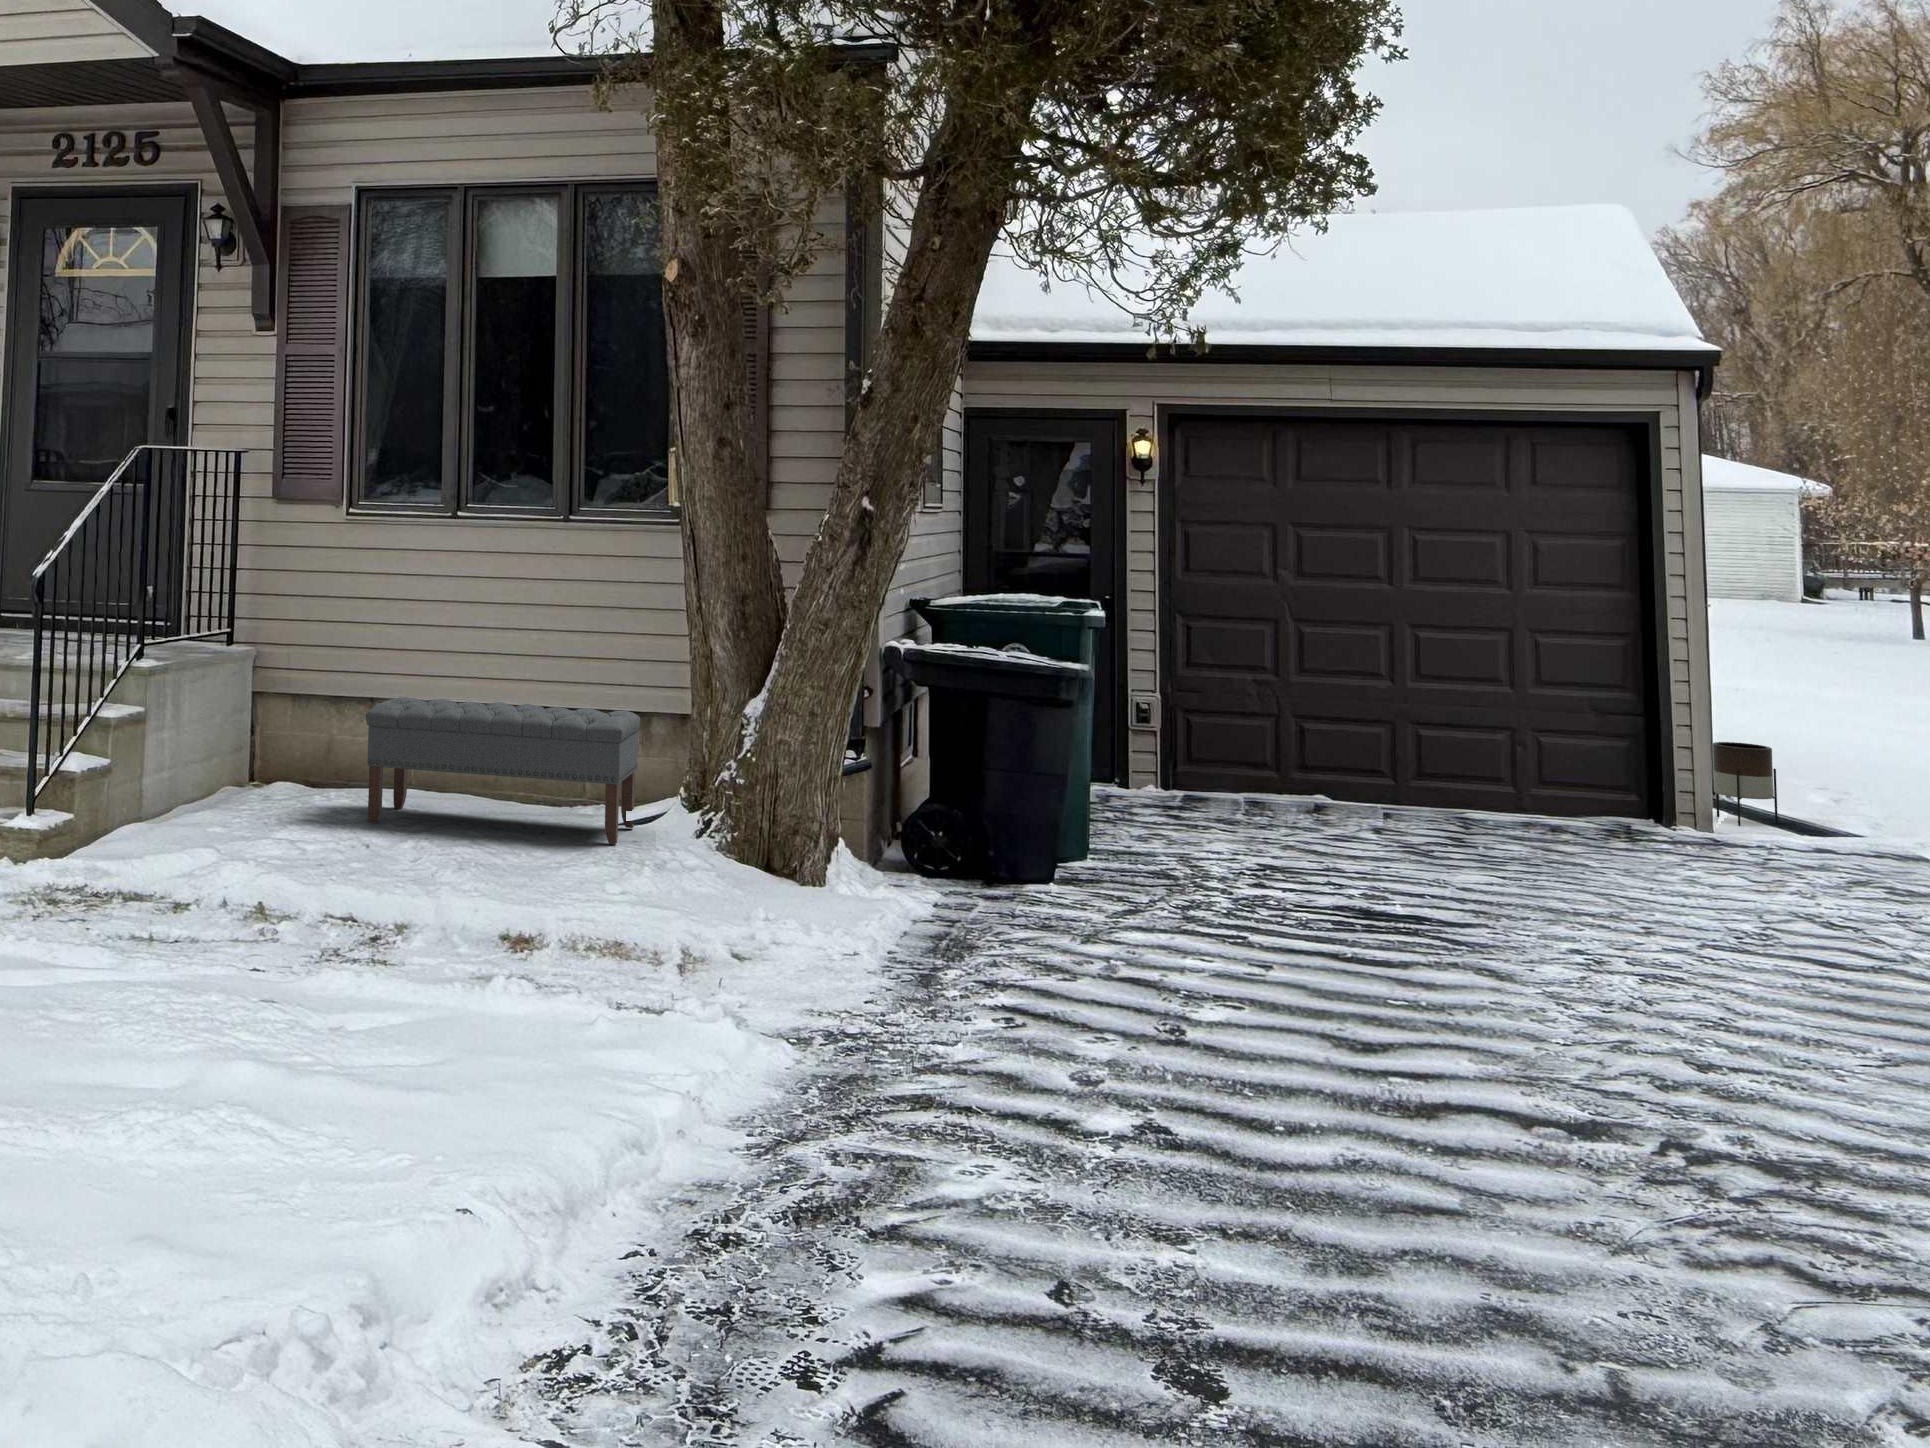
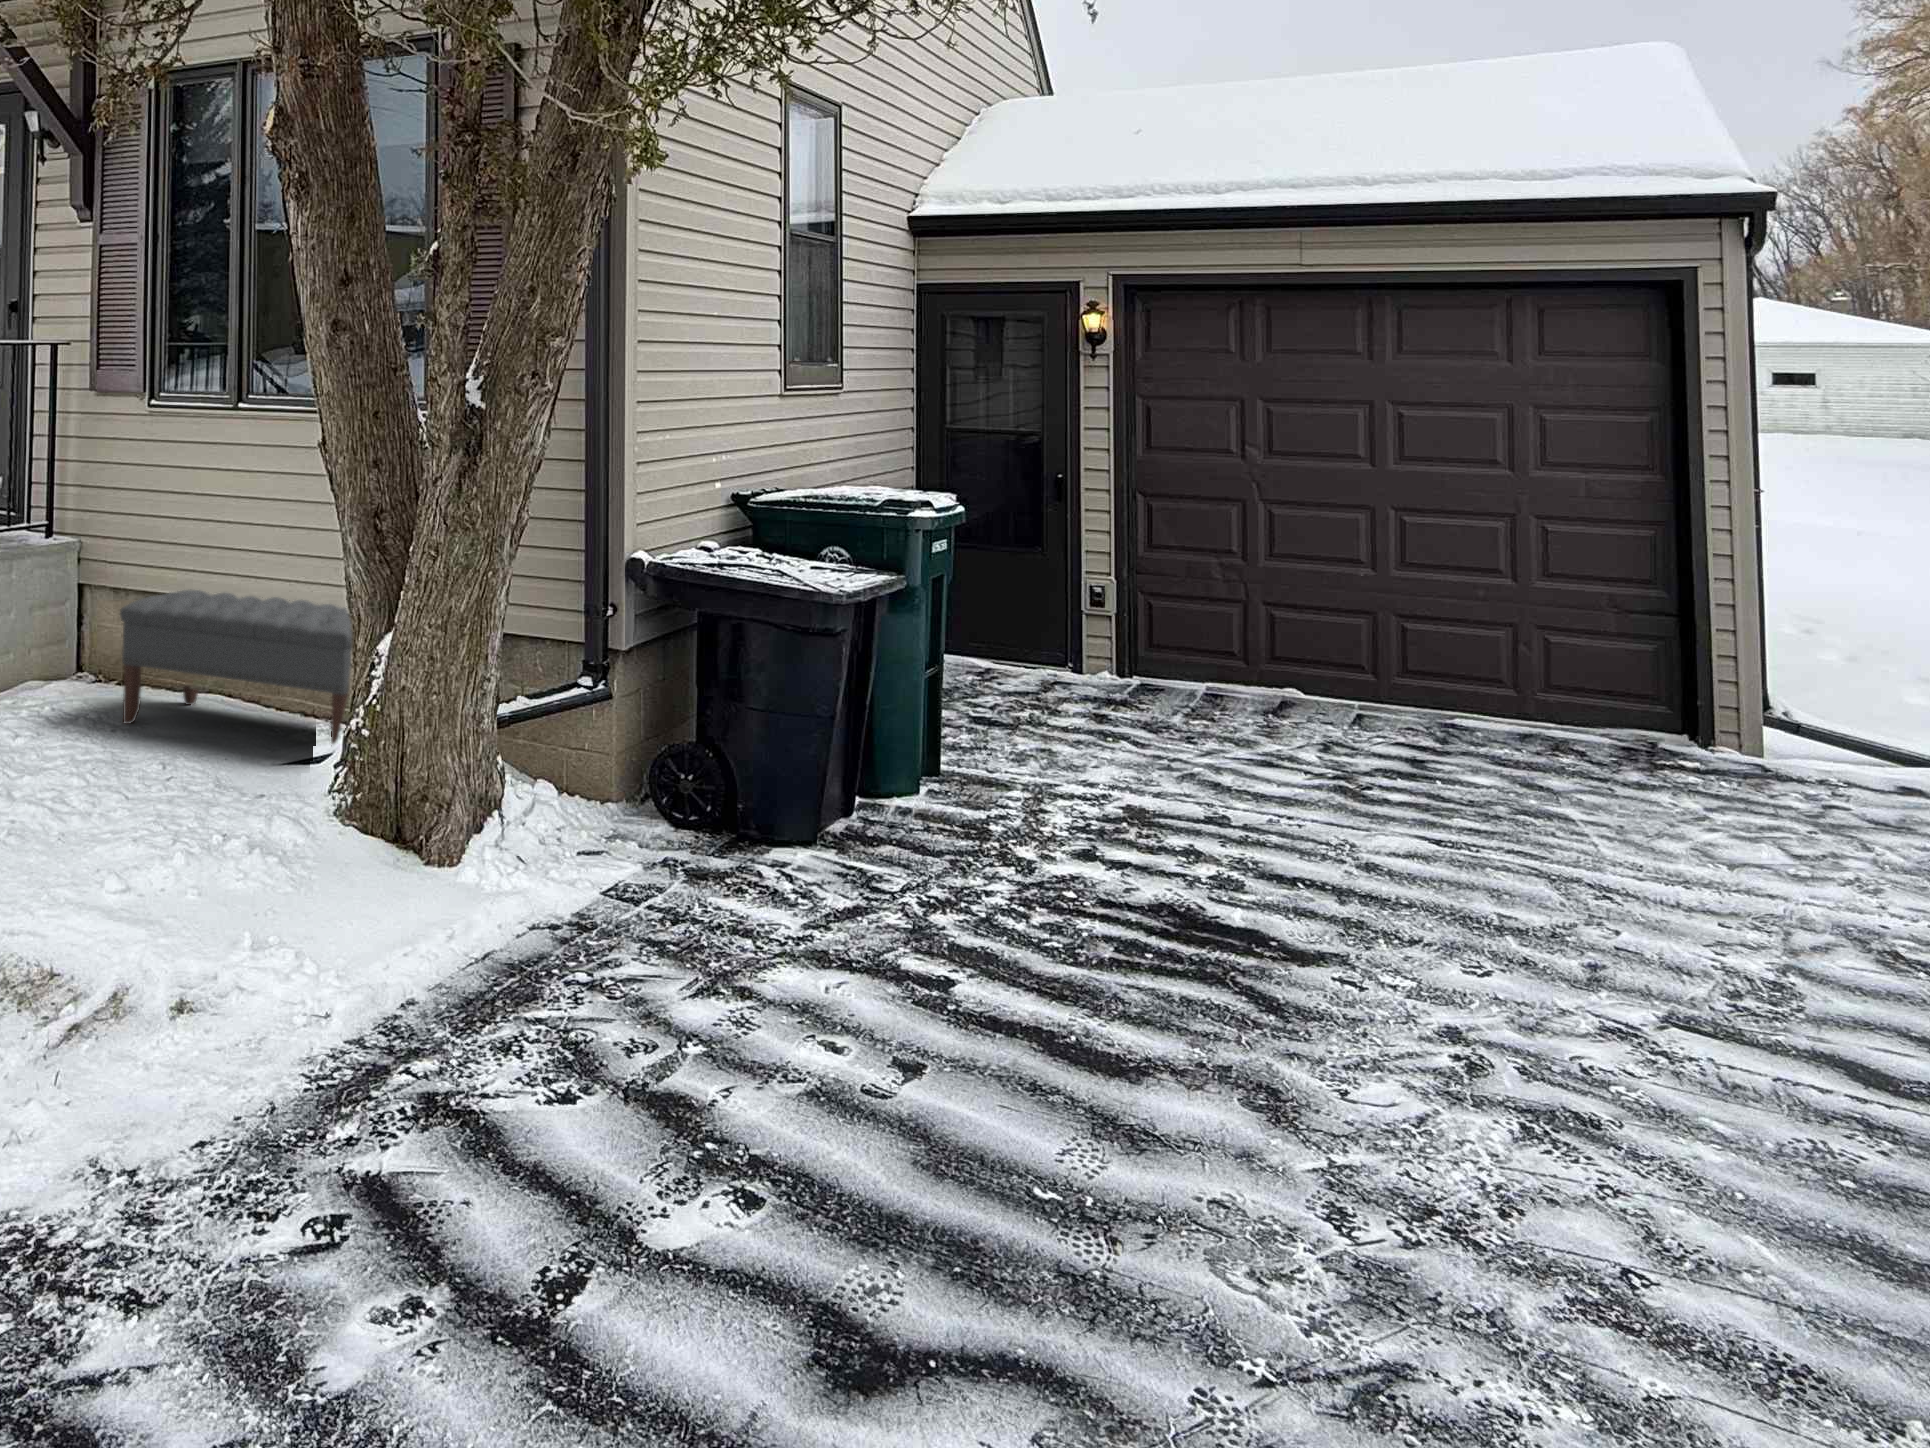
planter: present [1713,742,1778,826] -> none [1763,650,1848,750]

